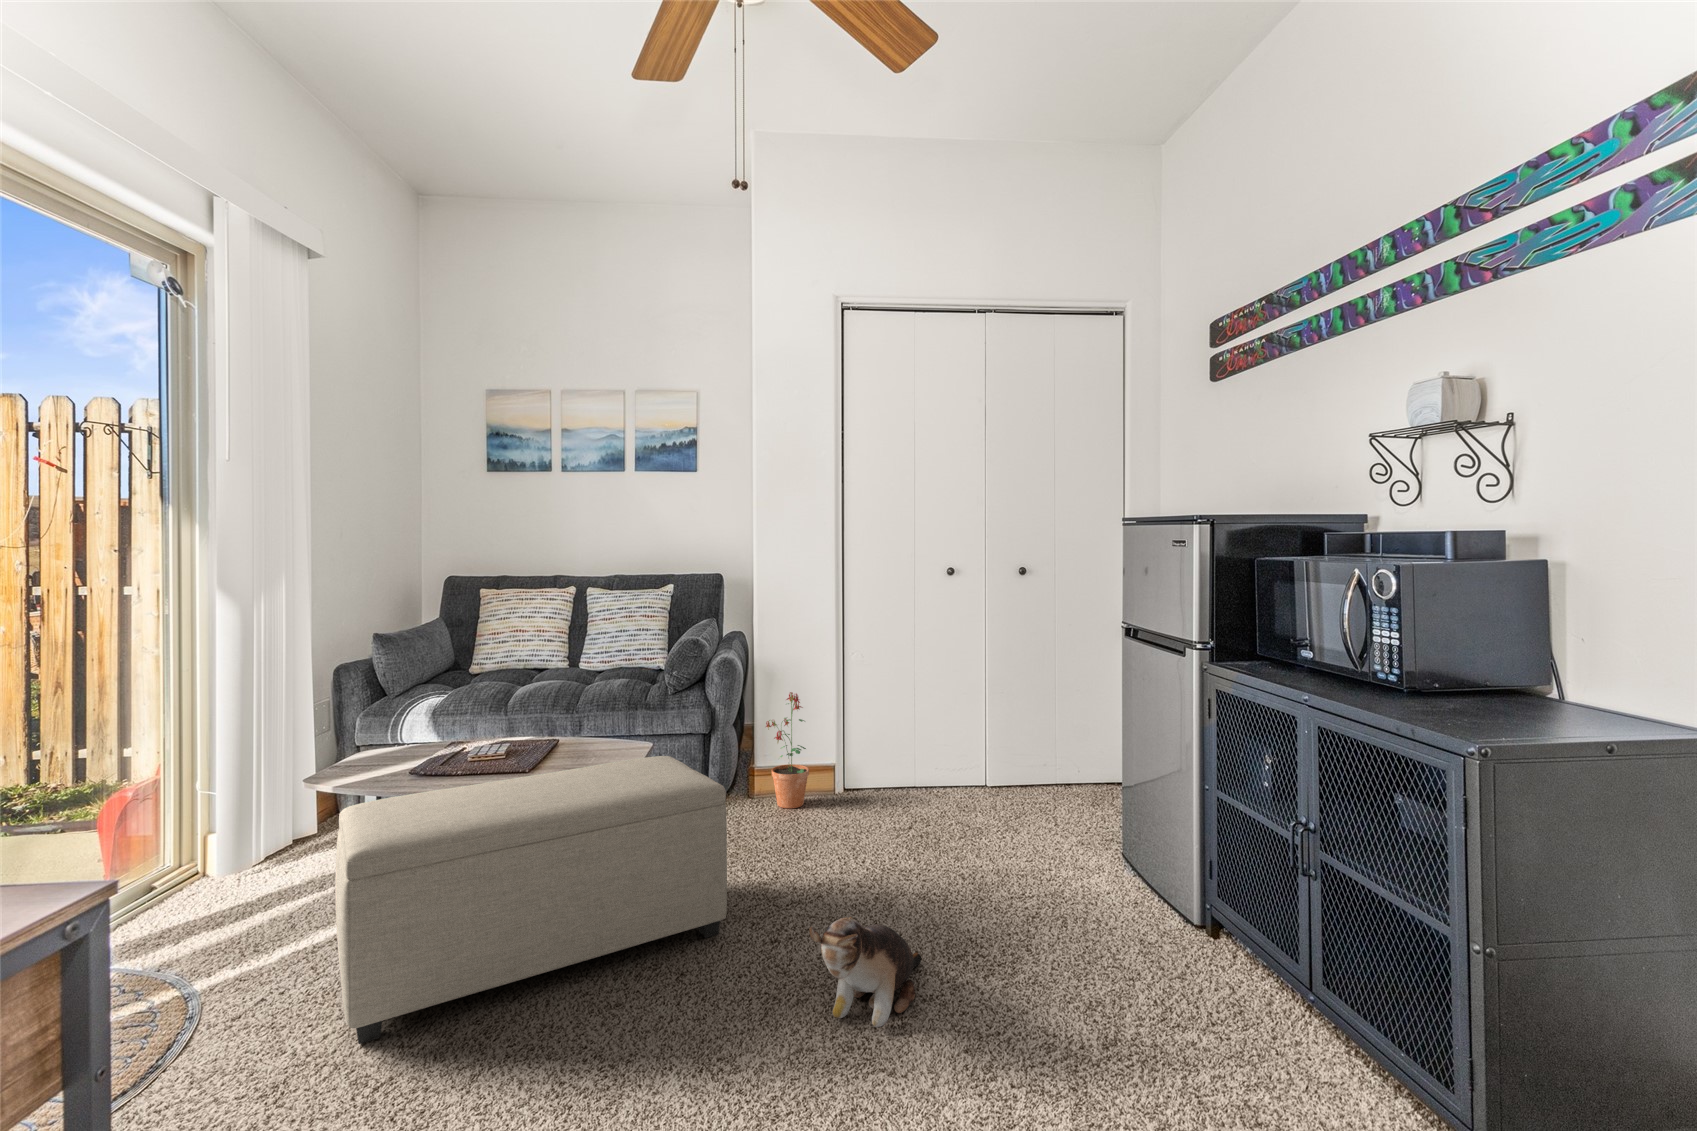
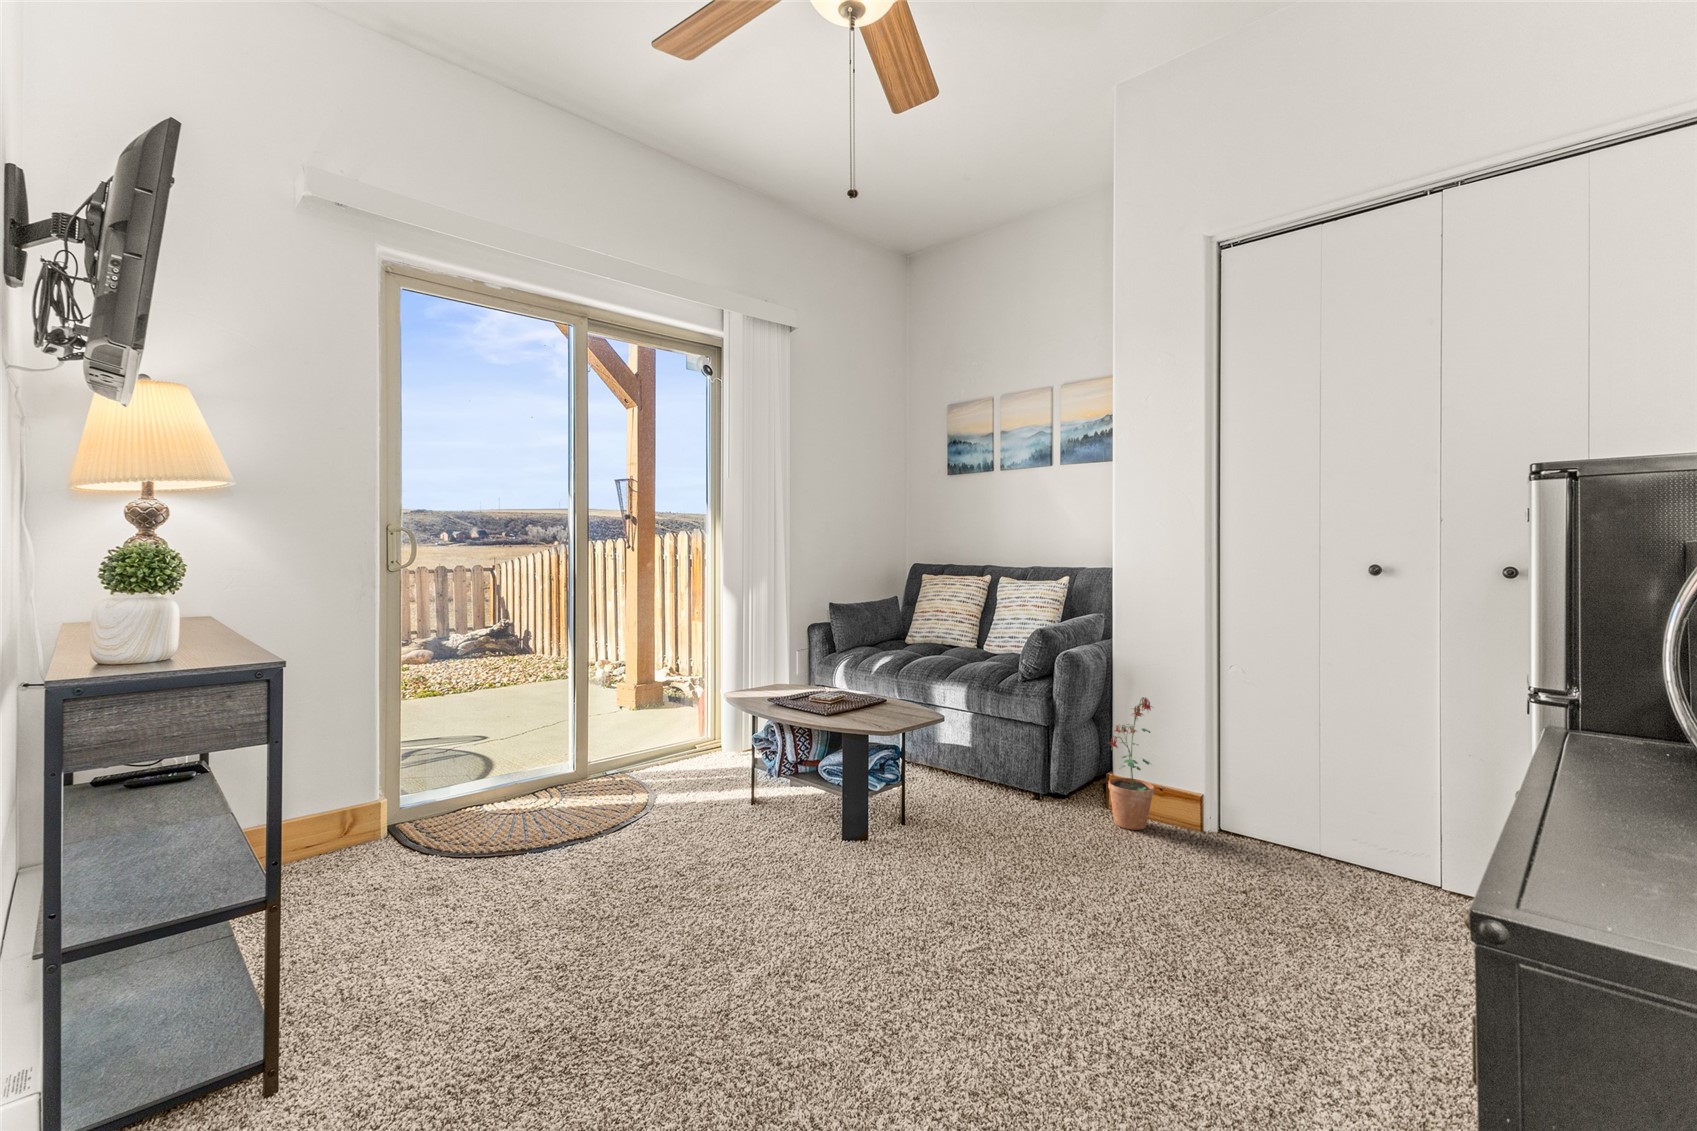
ottoman: present [335,756,727,1044] -> none [610,704,926,905]
plush toy: present [809,917,921,1027] -> none [832,906,1045,1062]

